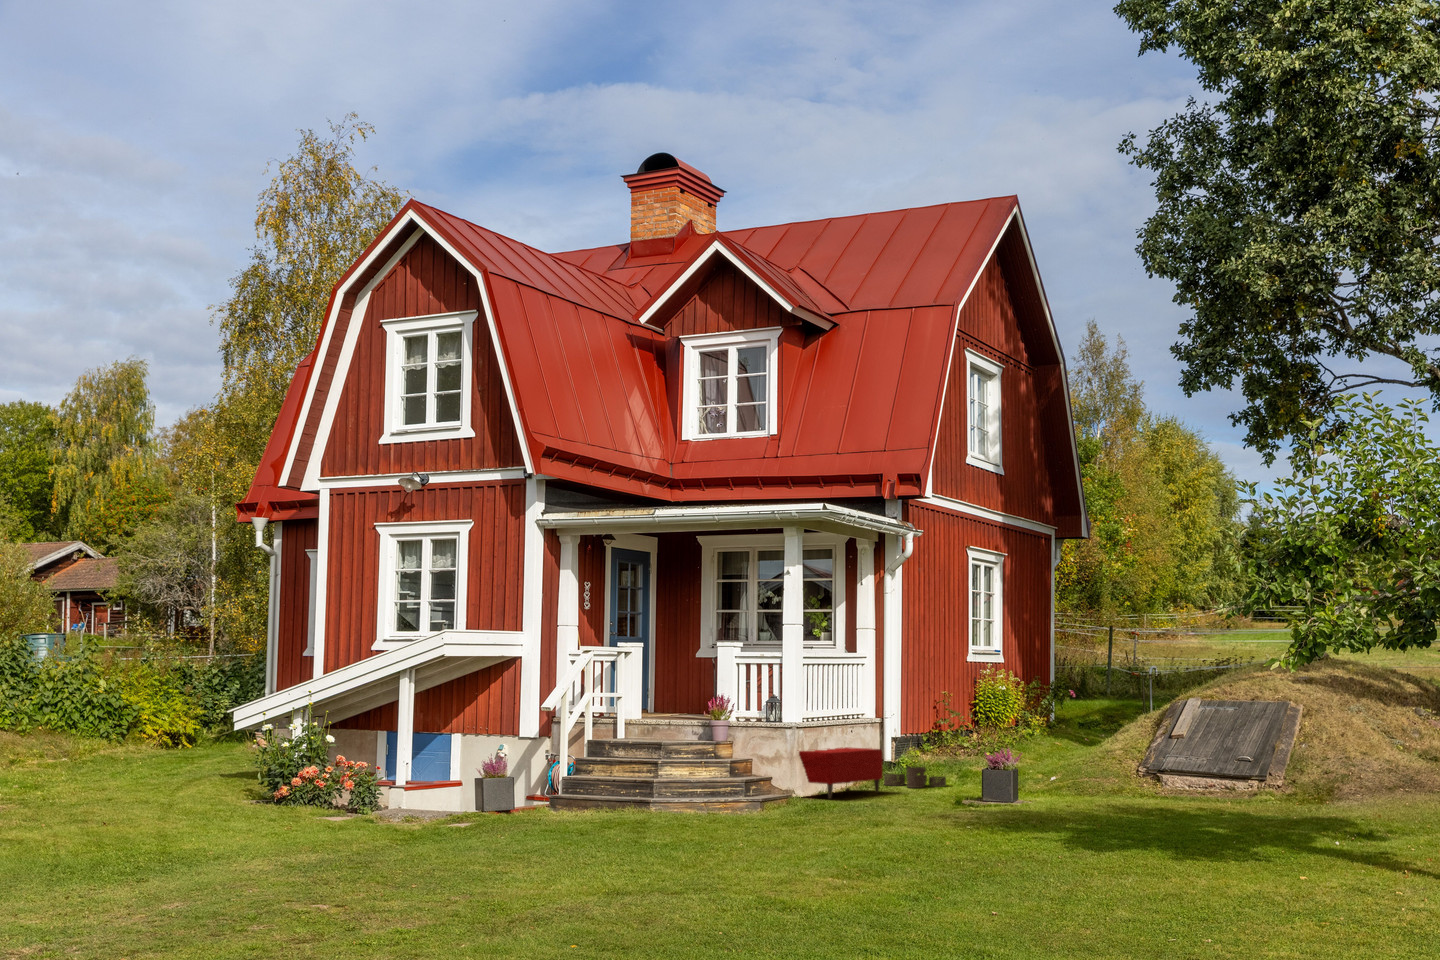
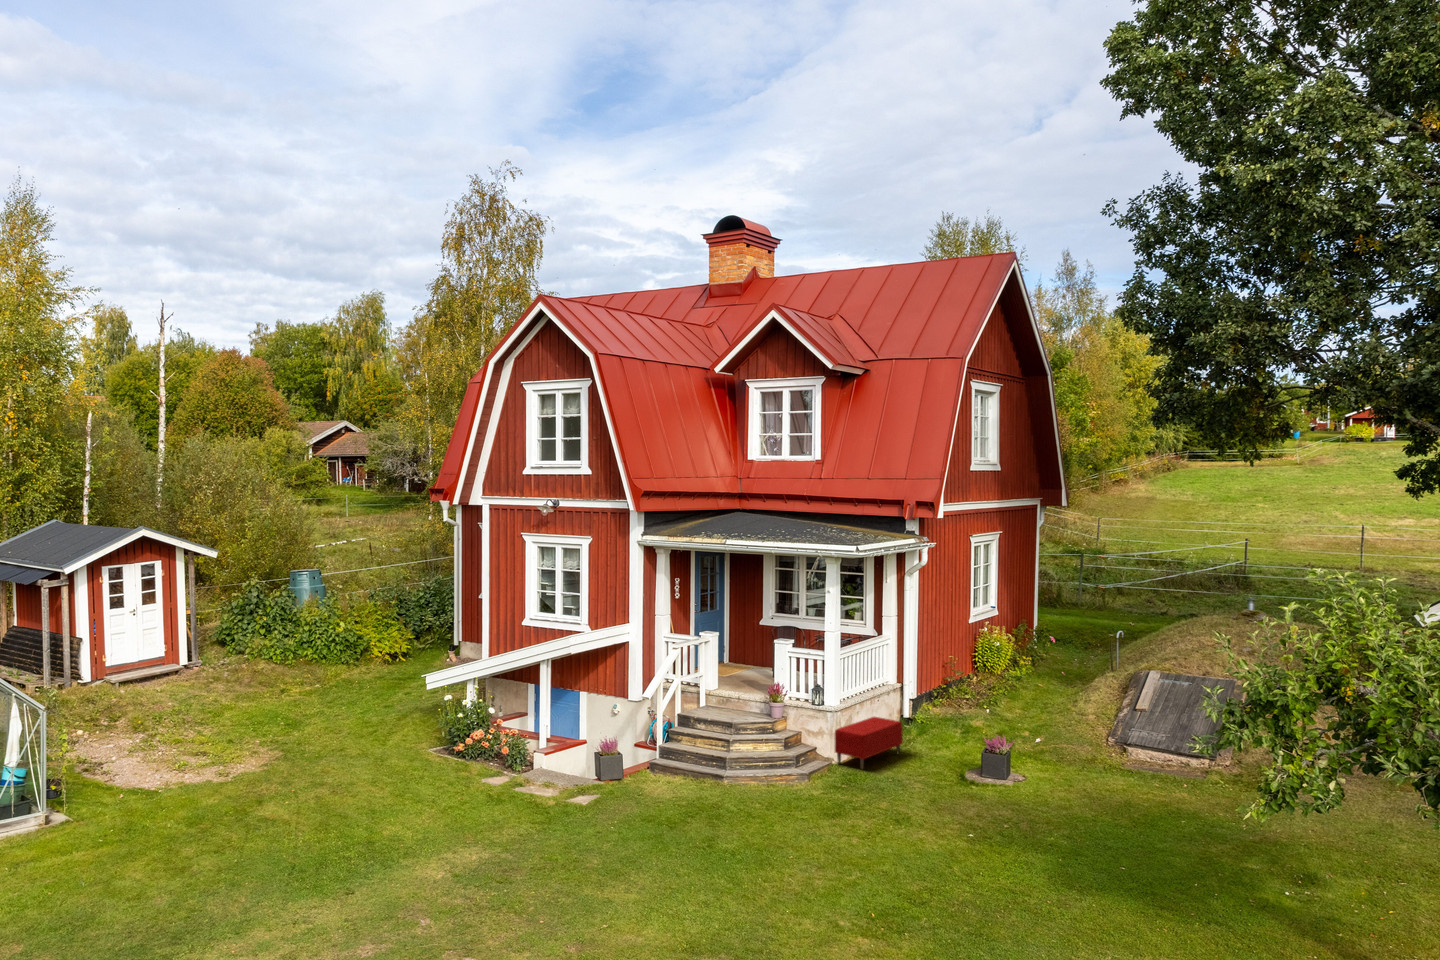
woven basket: present [884,766,946,788] -> none [903,721,951,744]

